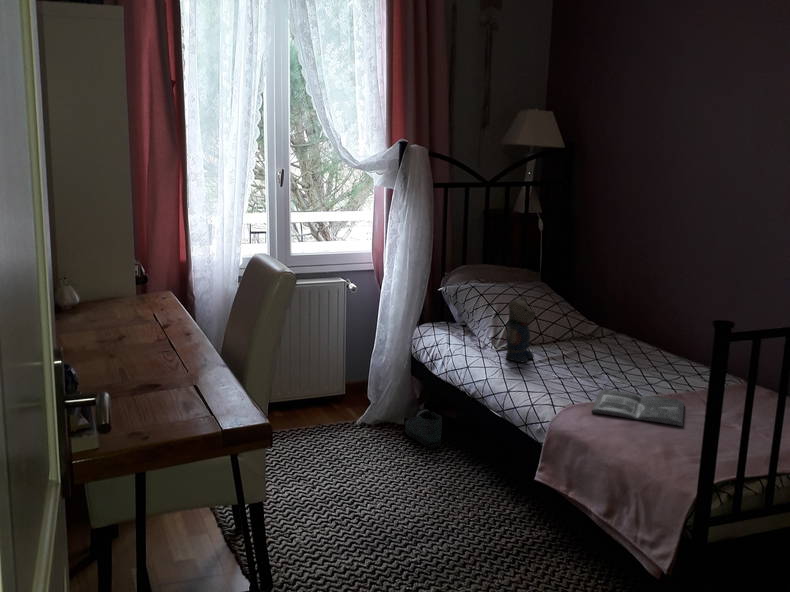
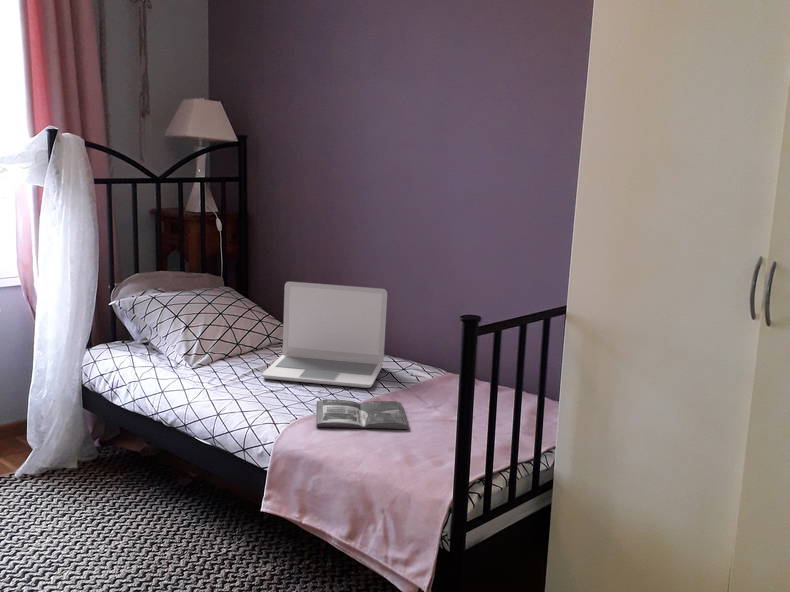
laptop: none [556,279,686,384] -> present [262,282,387,388]
teddy bear: present [506,297,535,362] -> none [203,305,236,379]
shoe: present [405,410,442,448] -> none [80,447,129,491]

